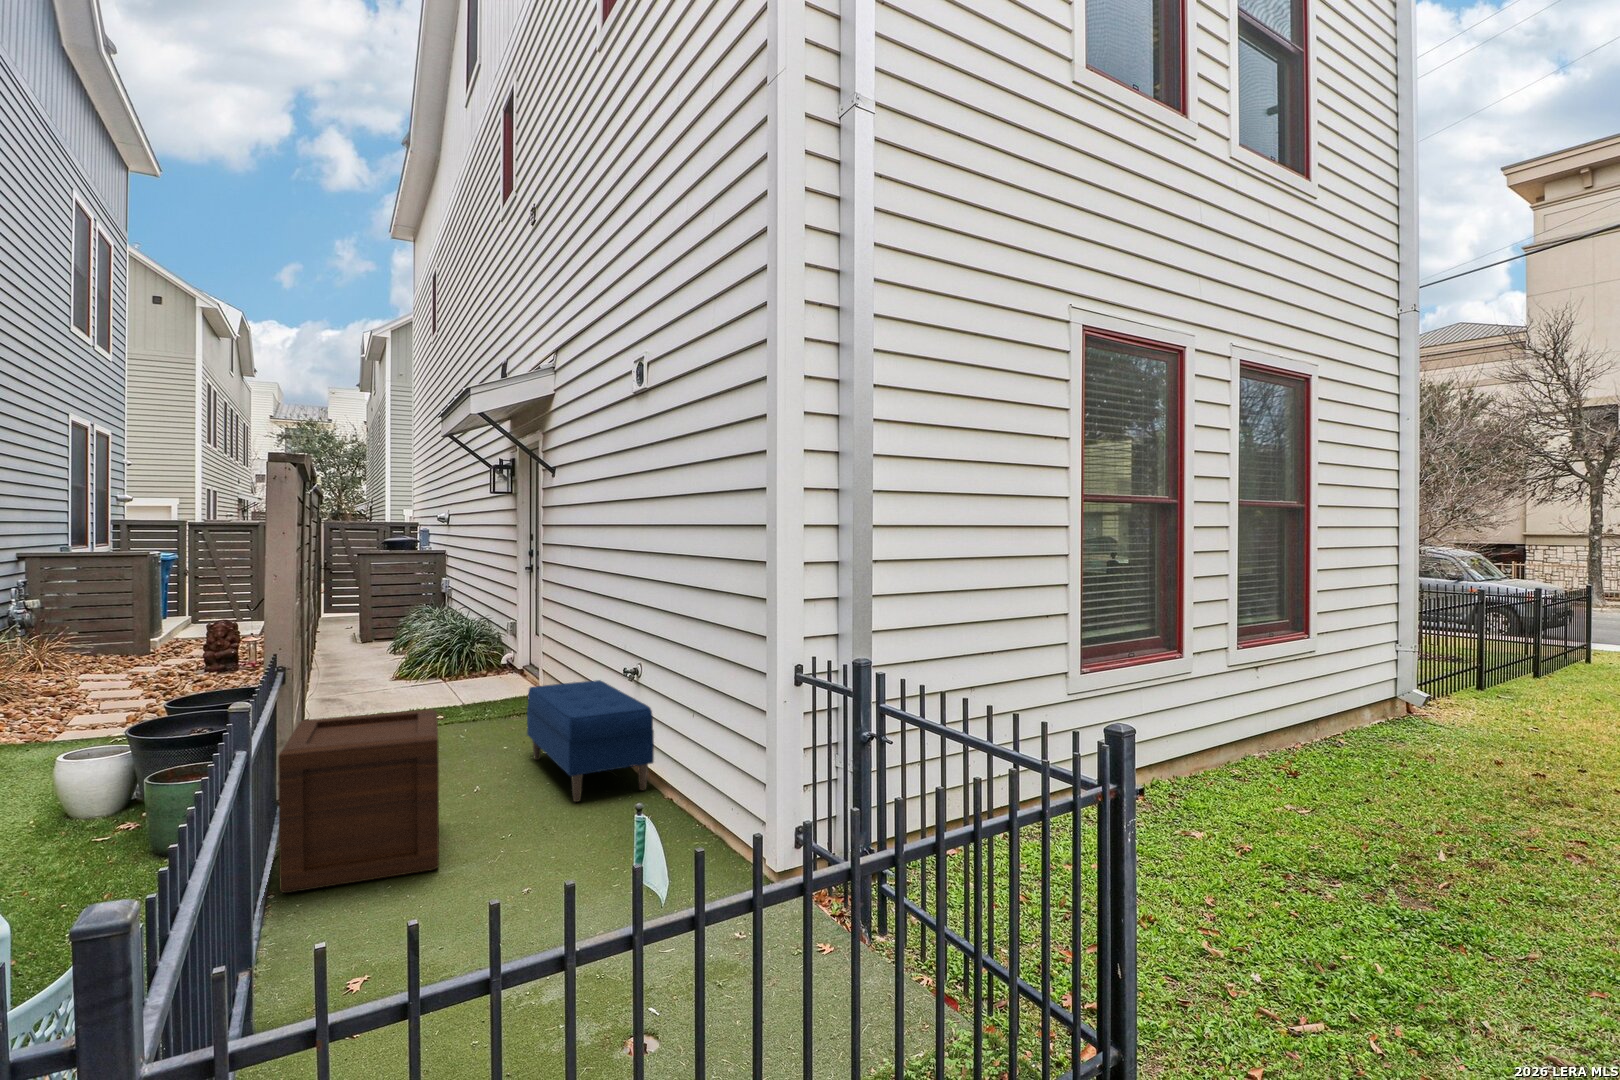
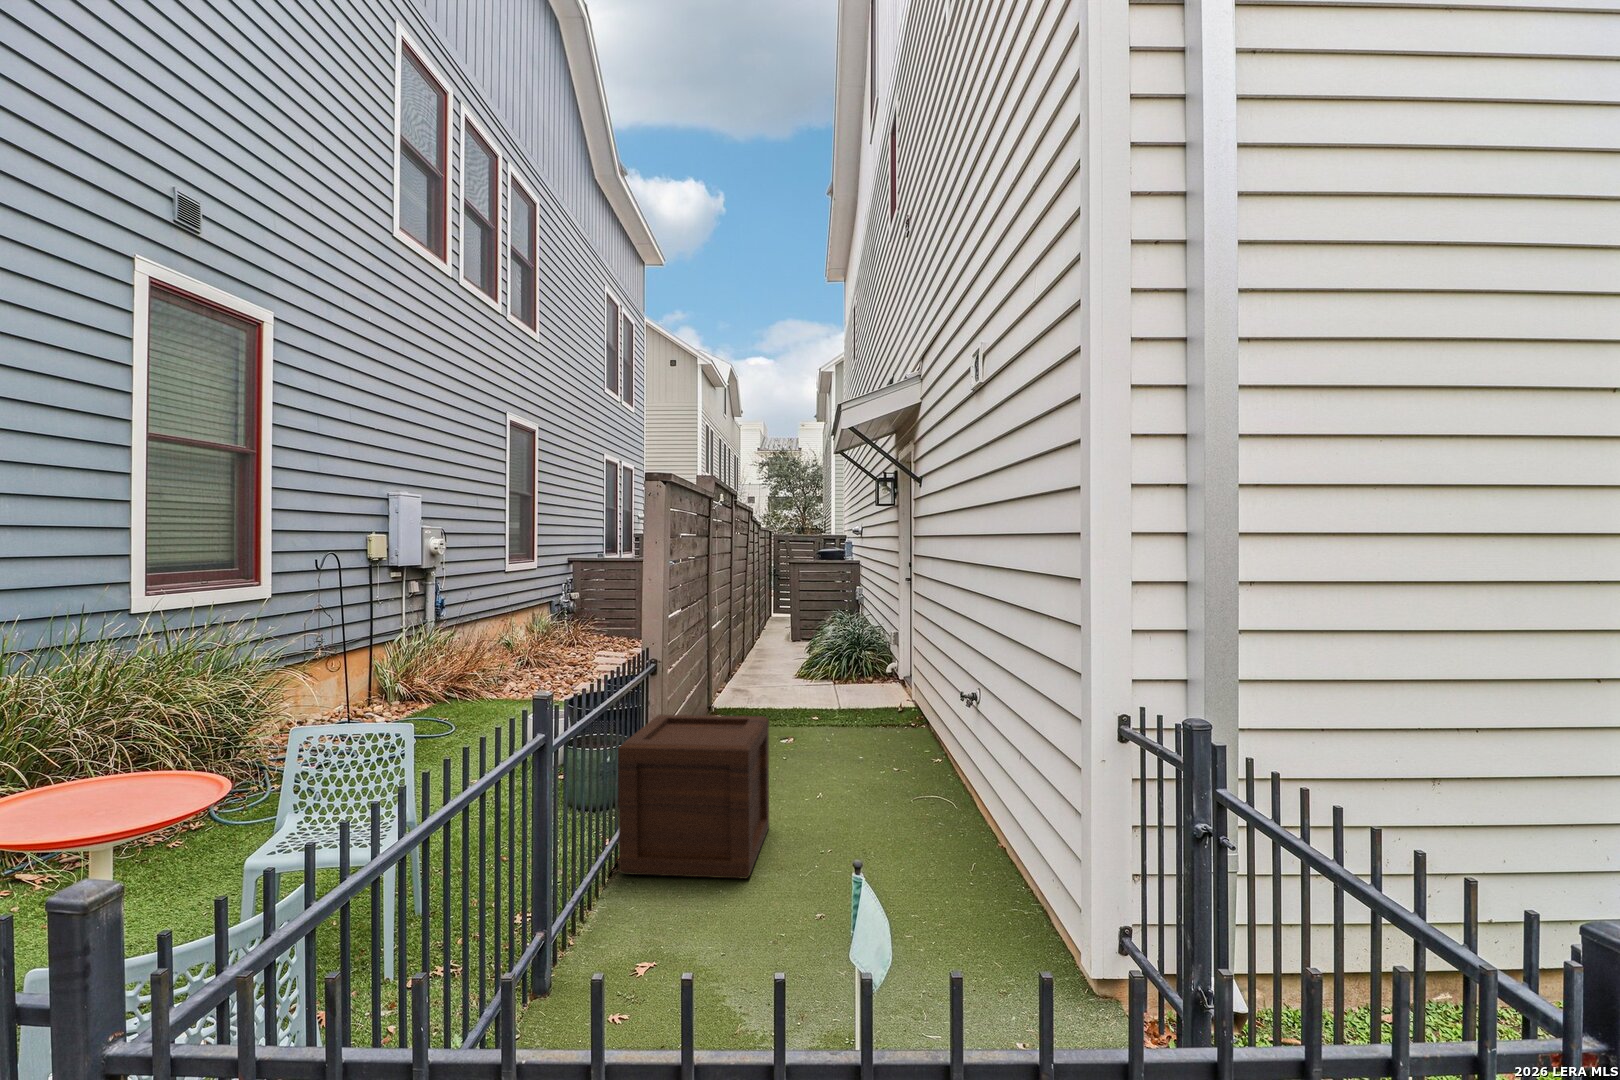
bench: present [527,680,654,802] -> none [874,698,987,829]

